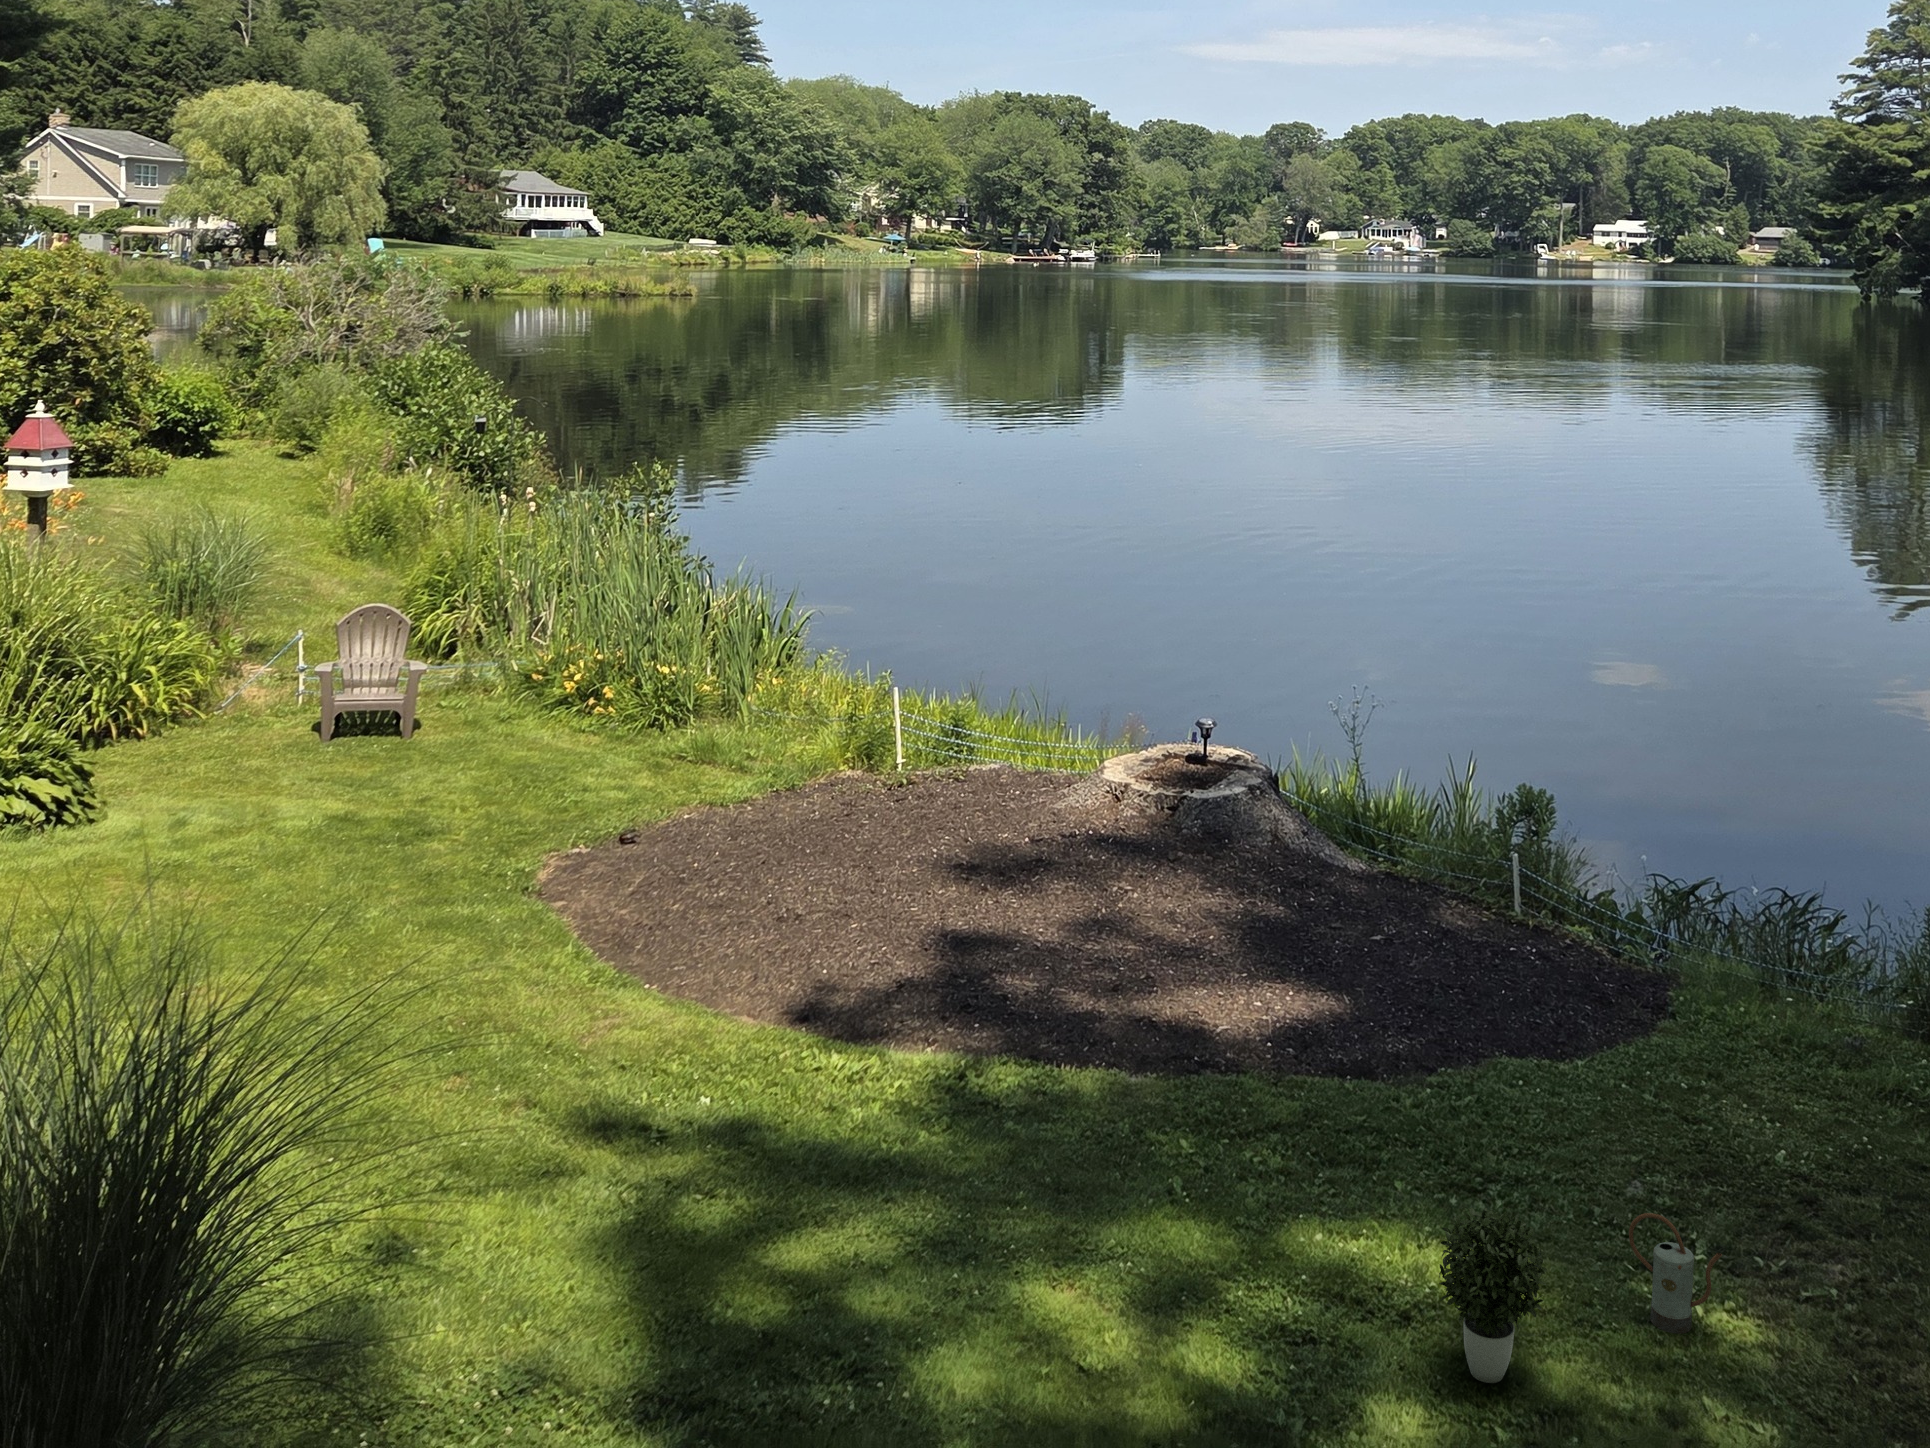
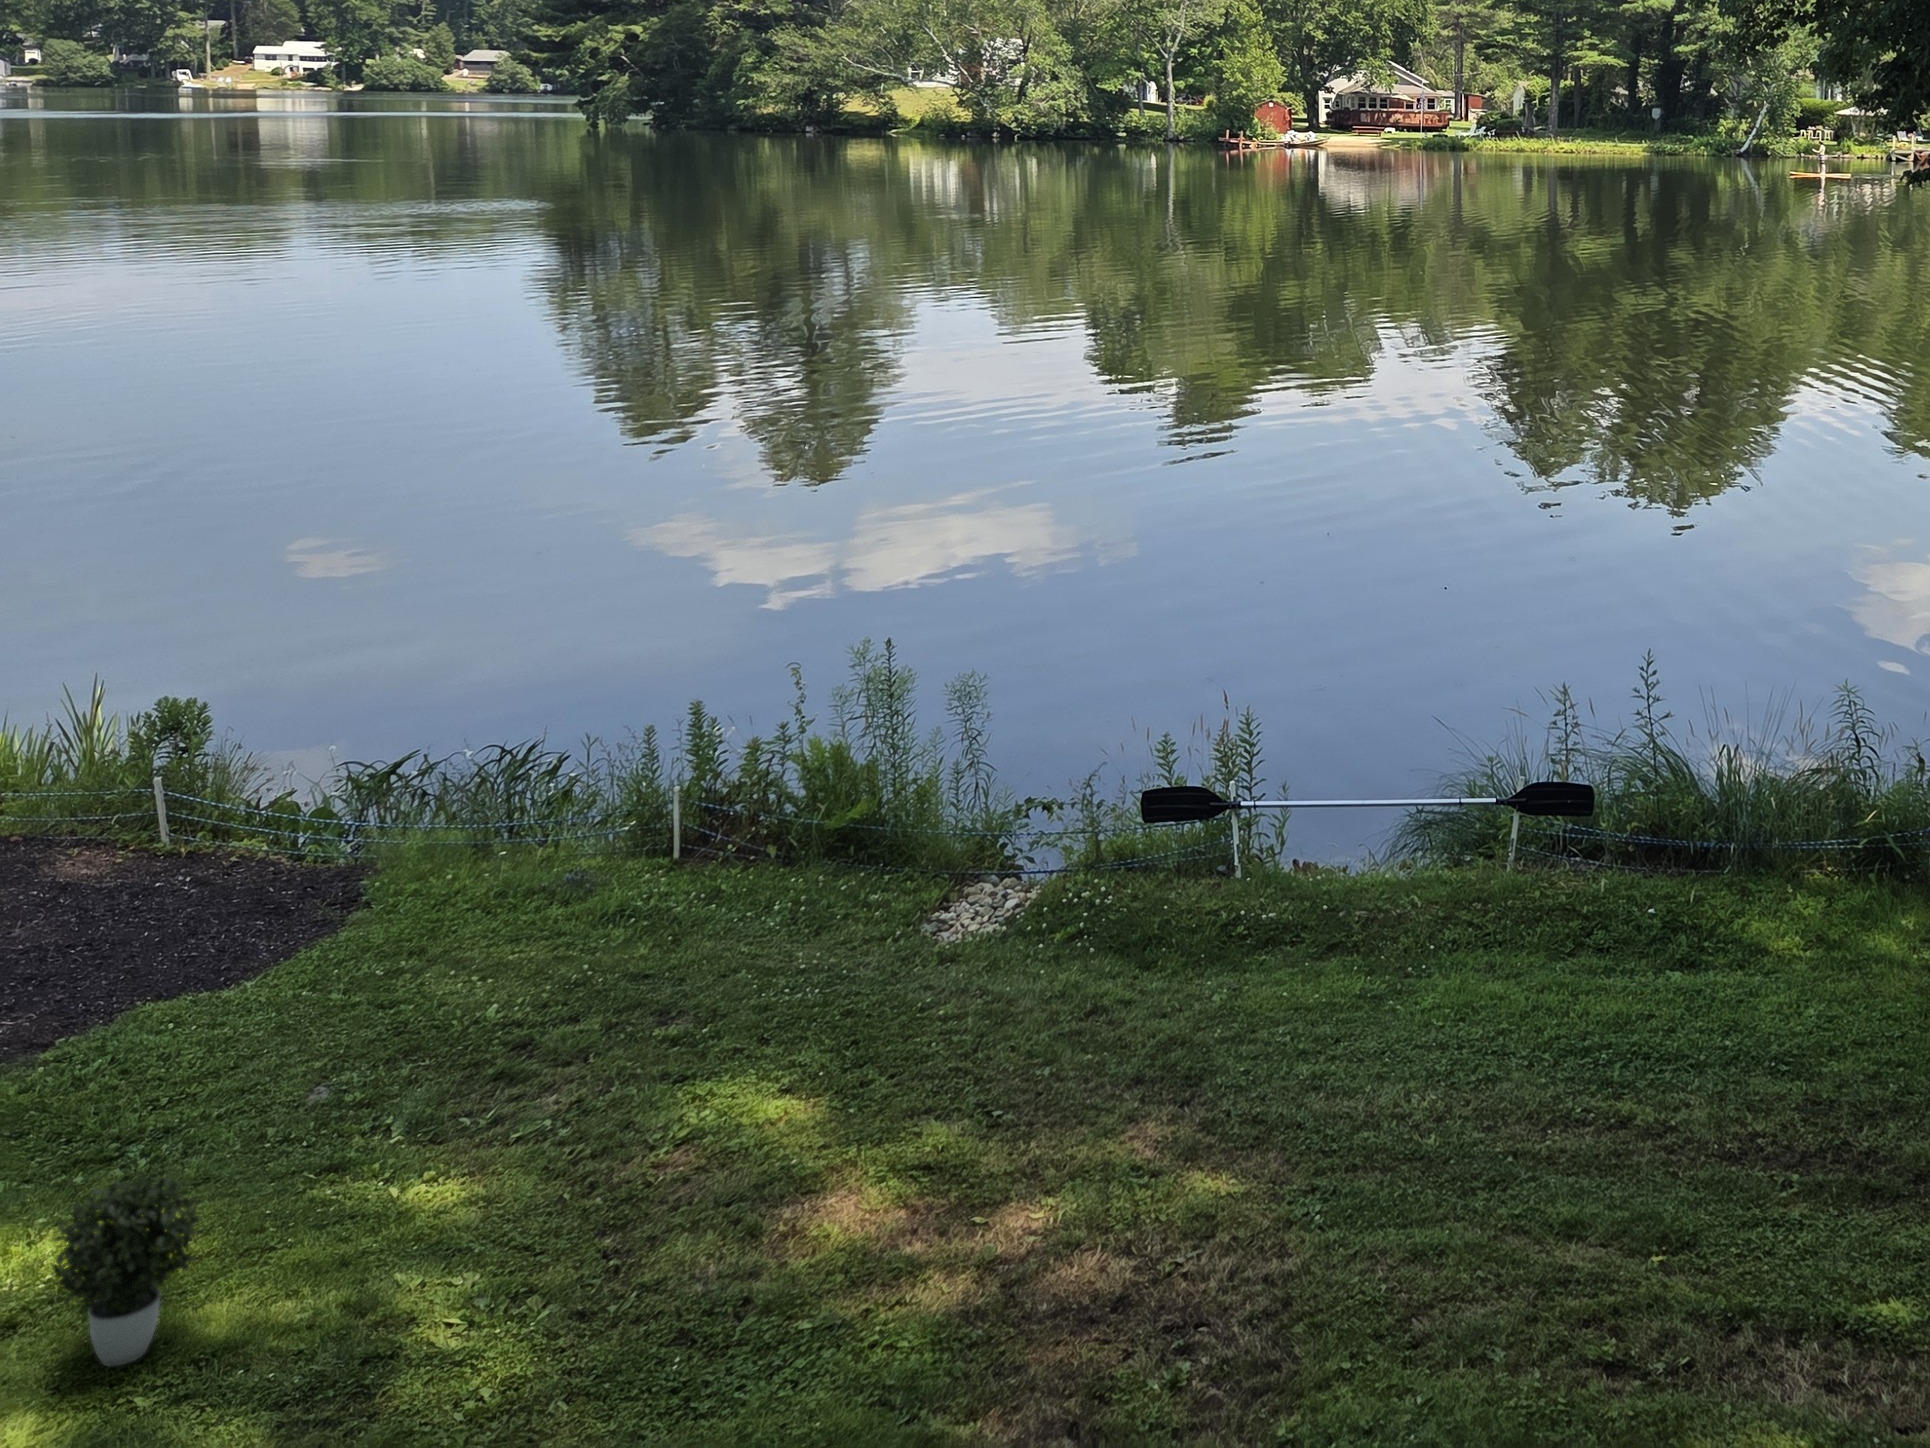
watering can: present [1629,1213,1722,1334] -> none [309,1114,421,1228]

